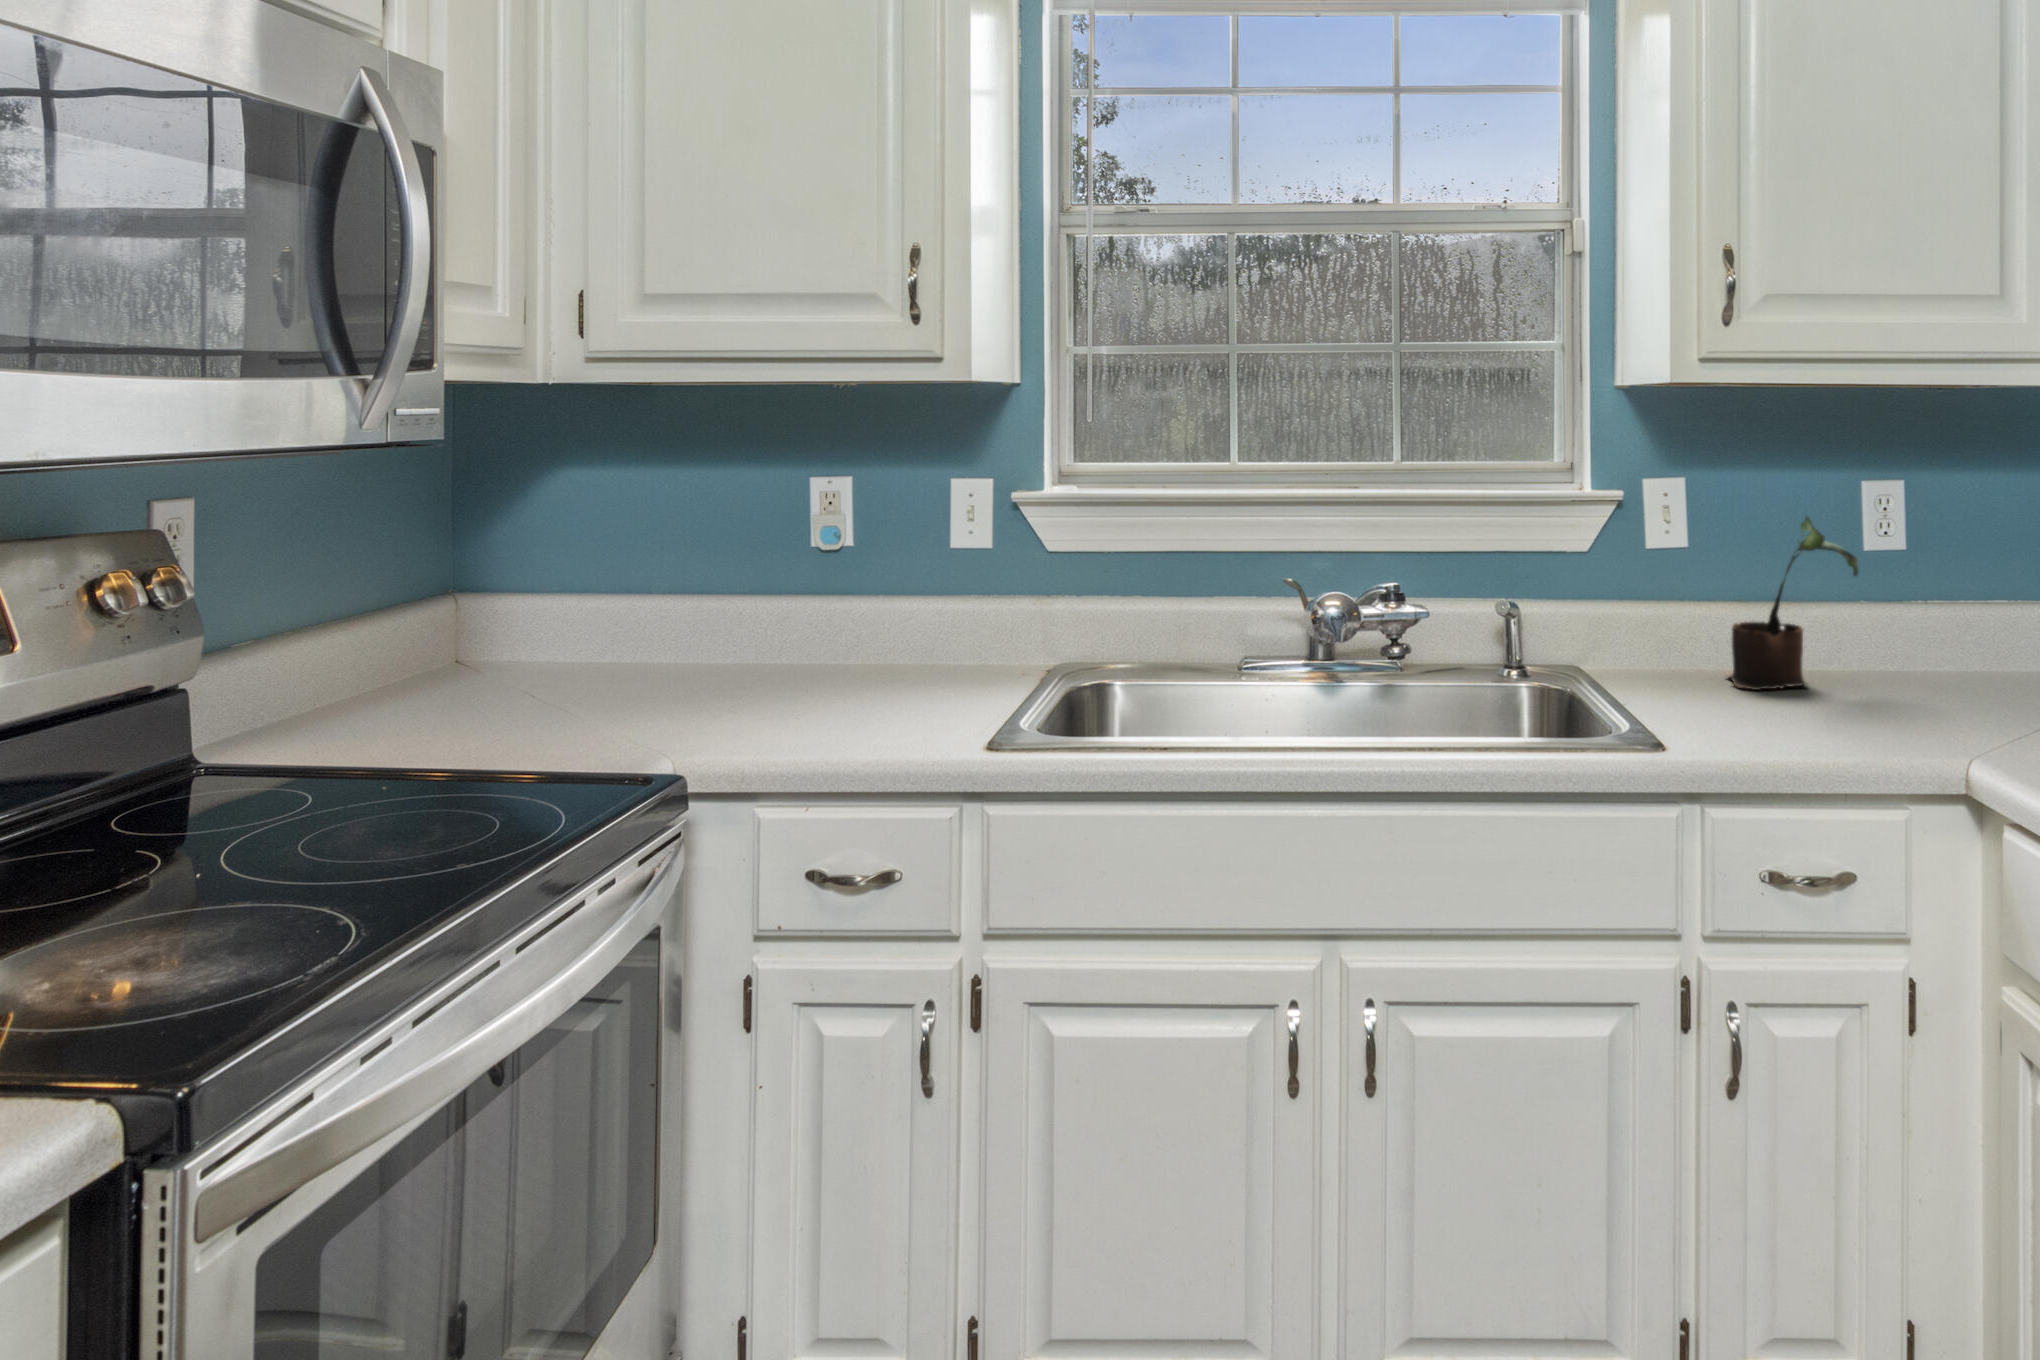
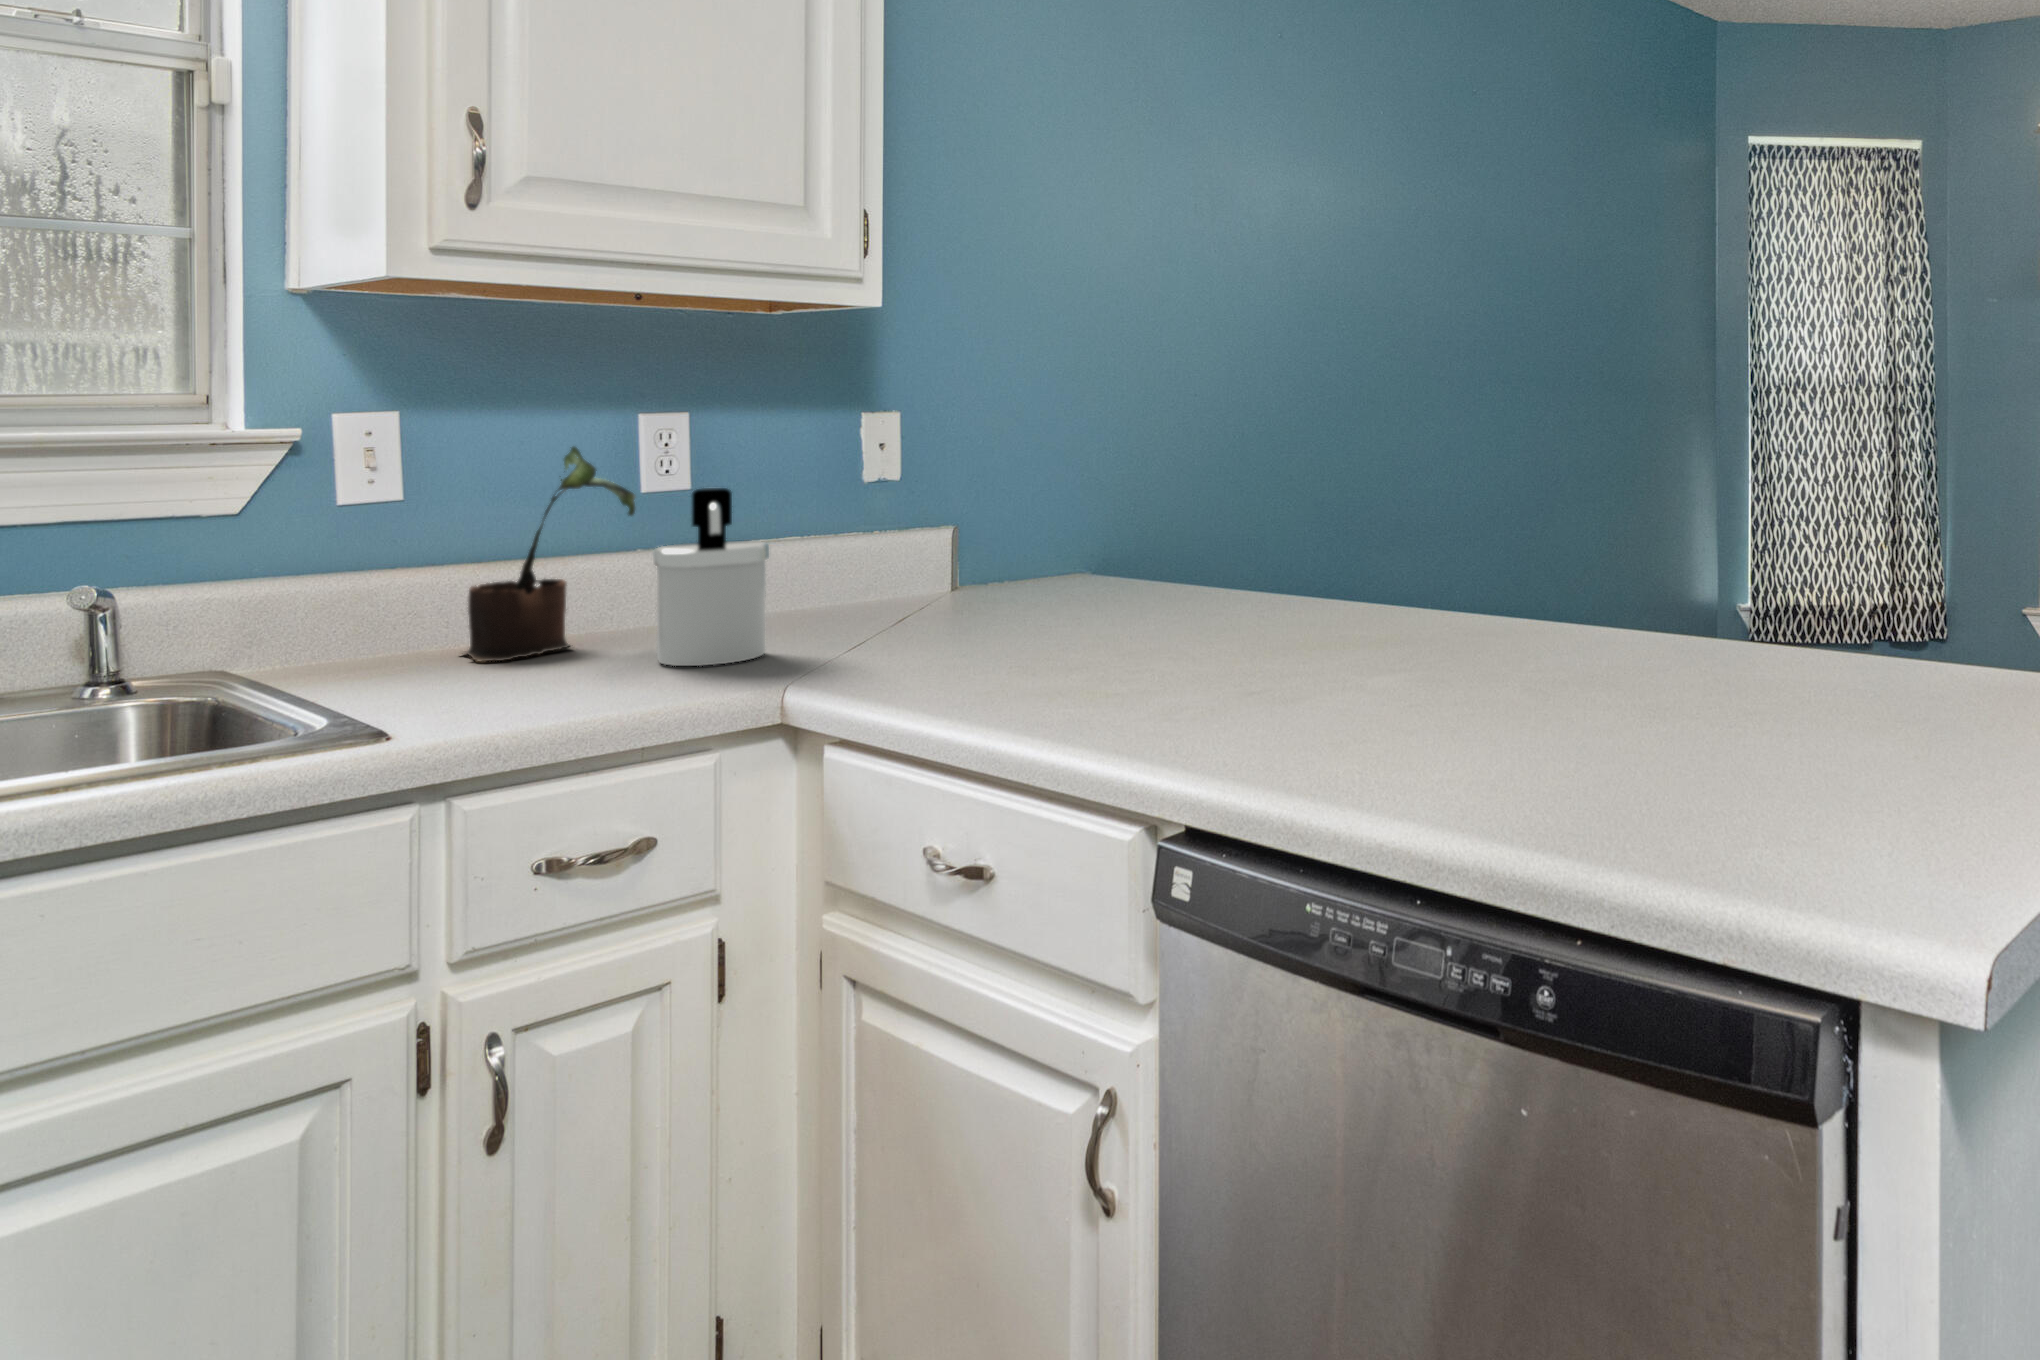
soap dispenser: none [1866,565,1966,727] -> present [653,488,769,666]

